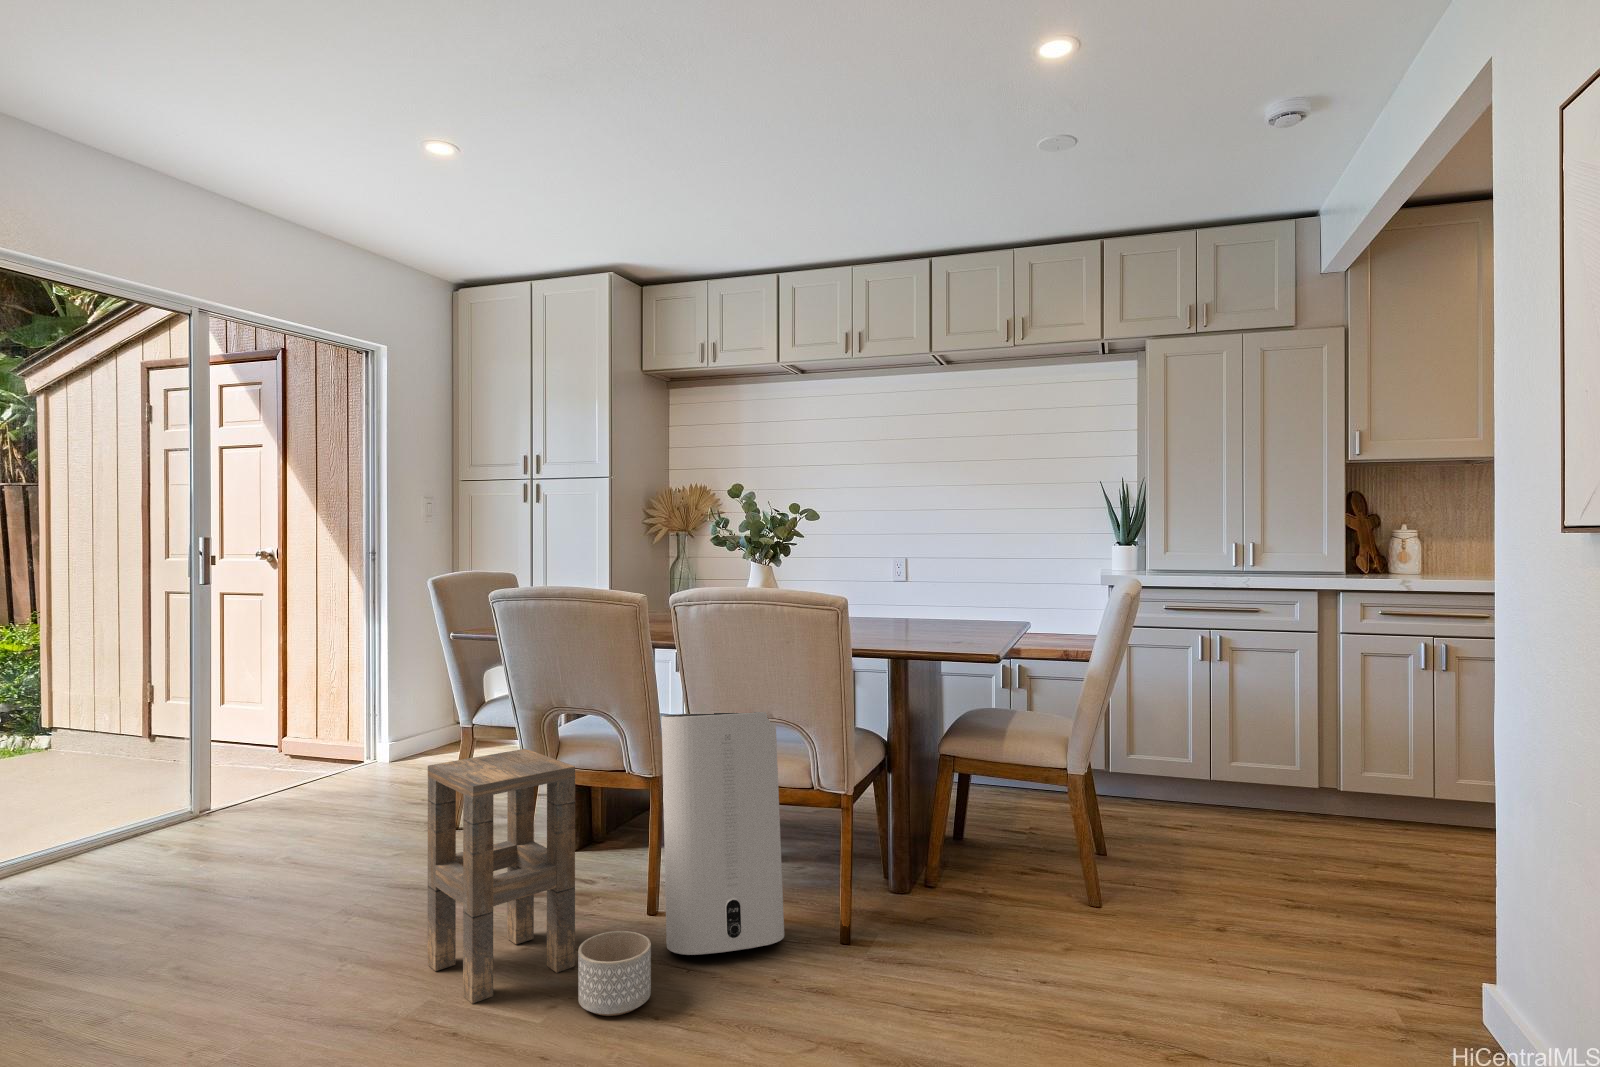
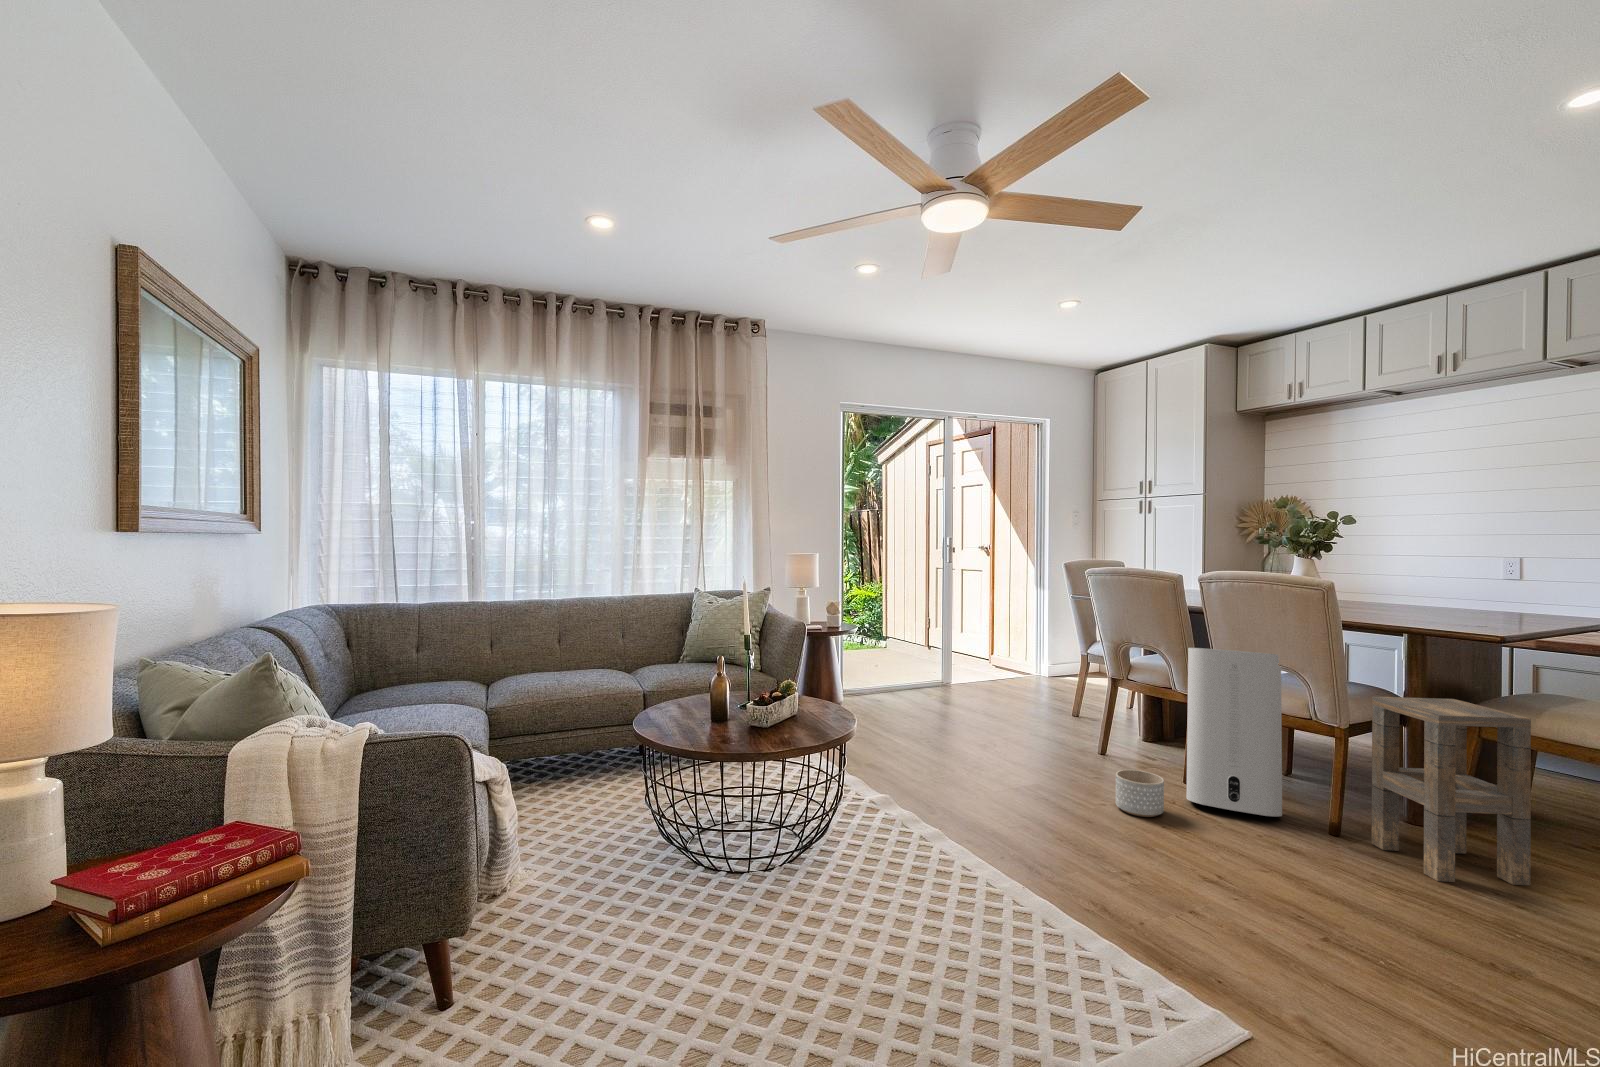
side table: present [427,749,575,1004] -> present [1372,697,1531,885]

